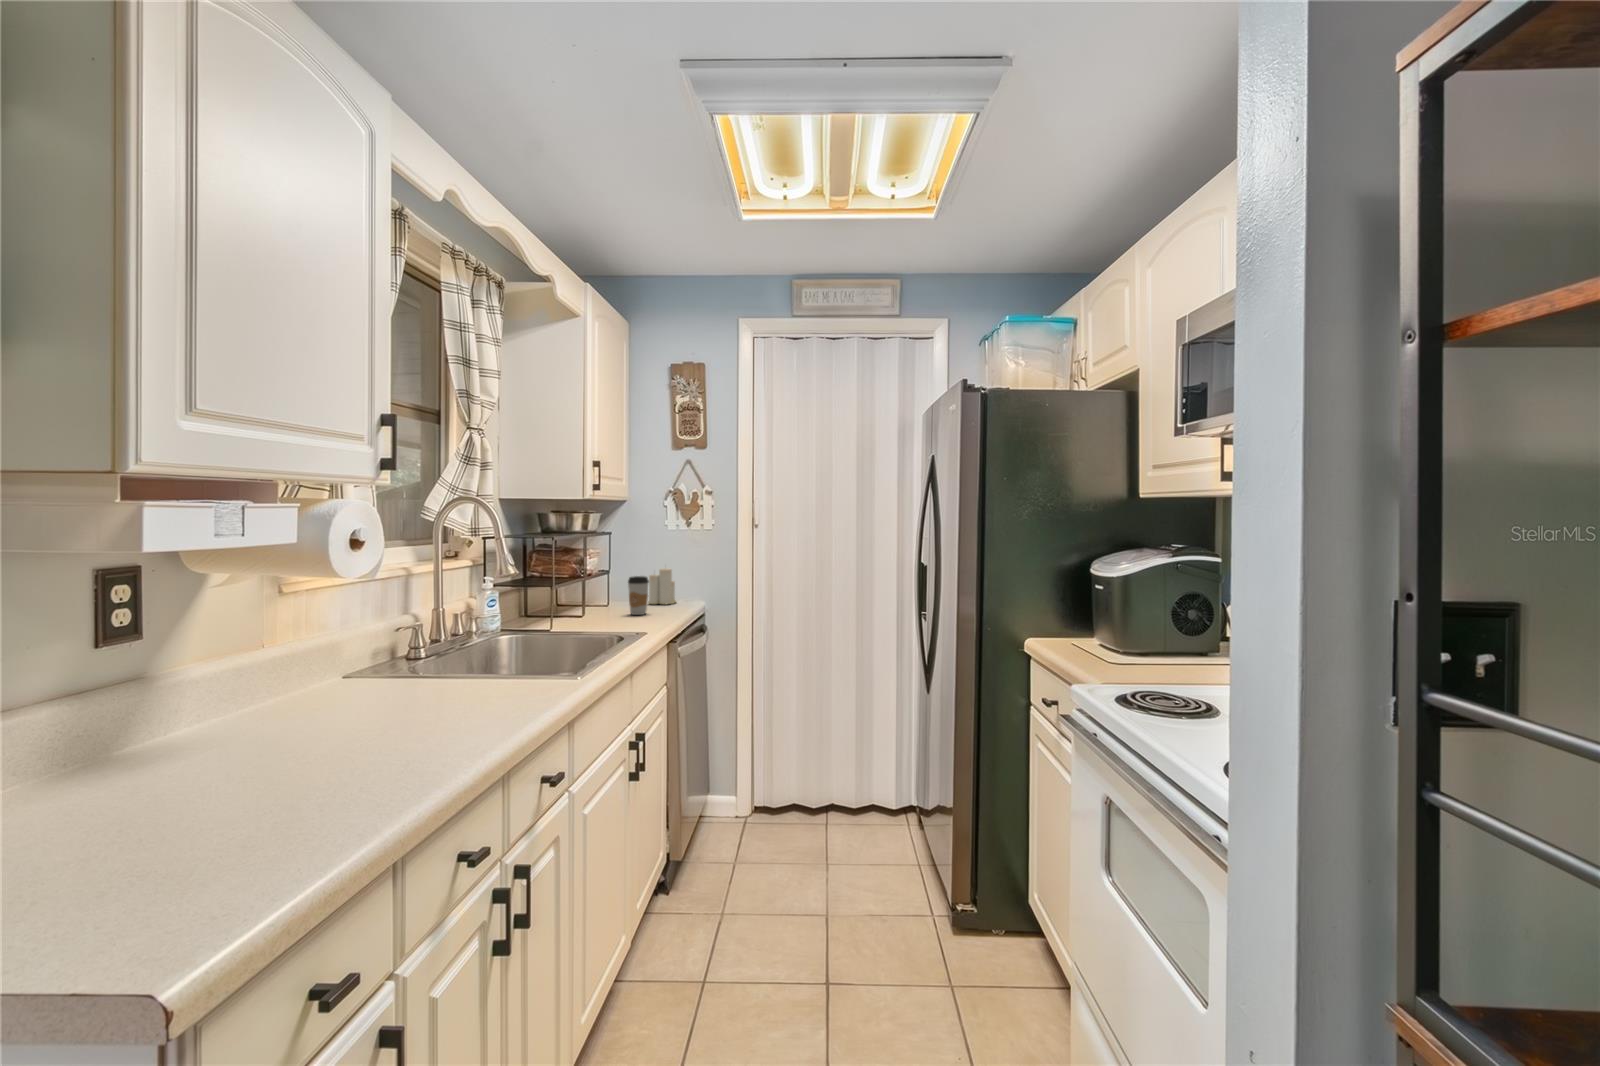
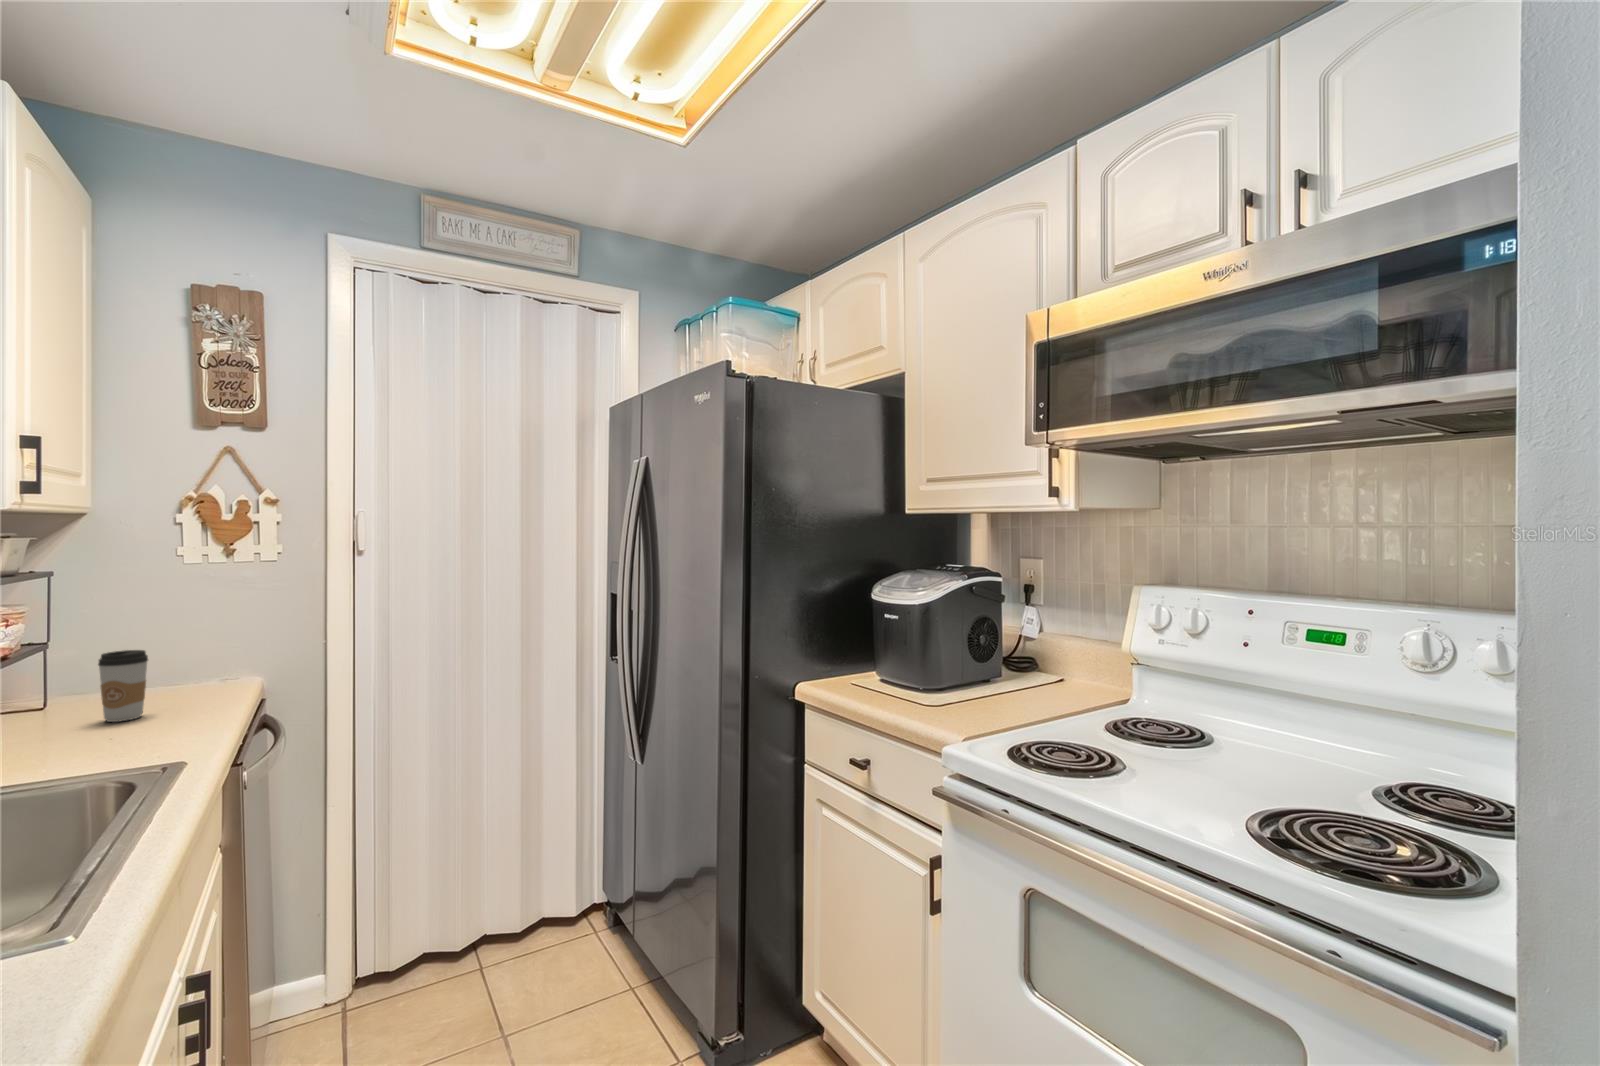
candle: present [648,568,676,604] -> none [141,622,205,693]

